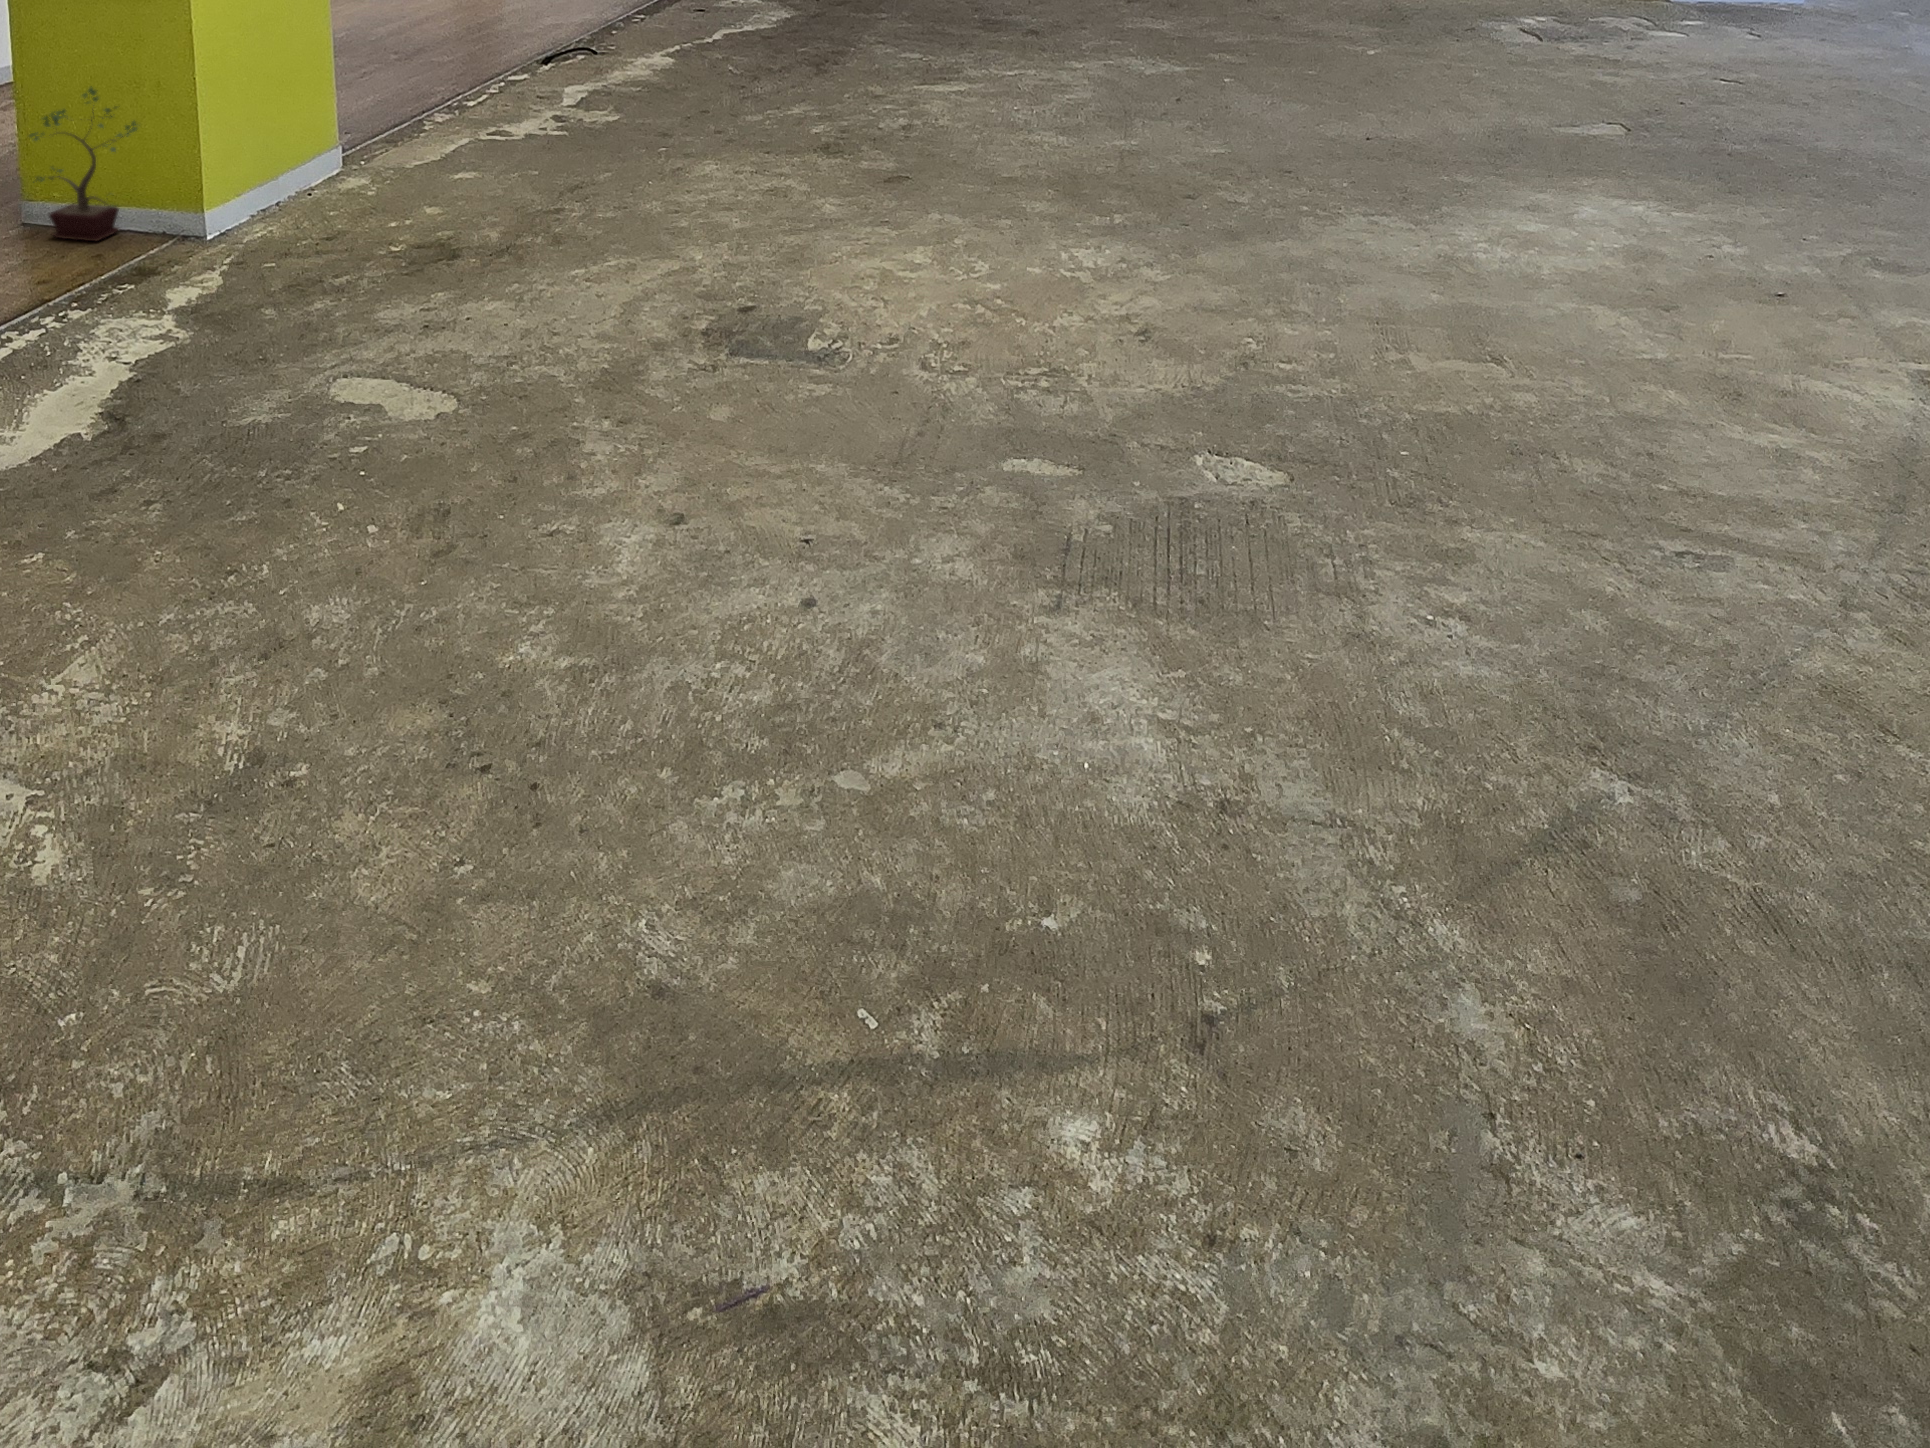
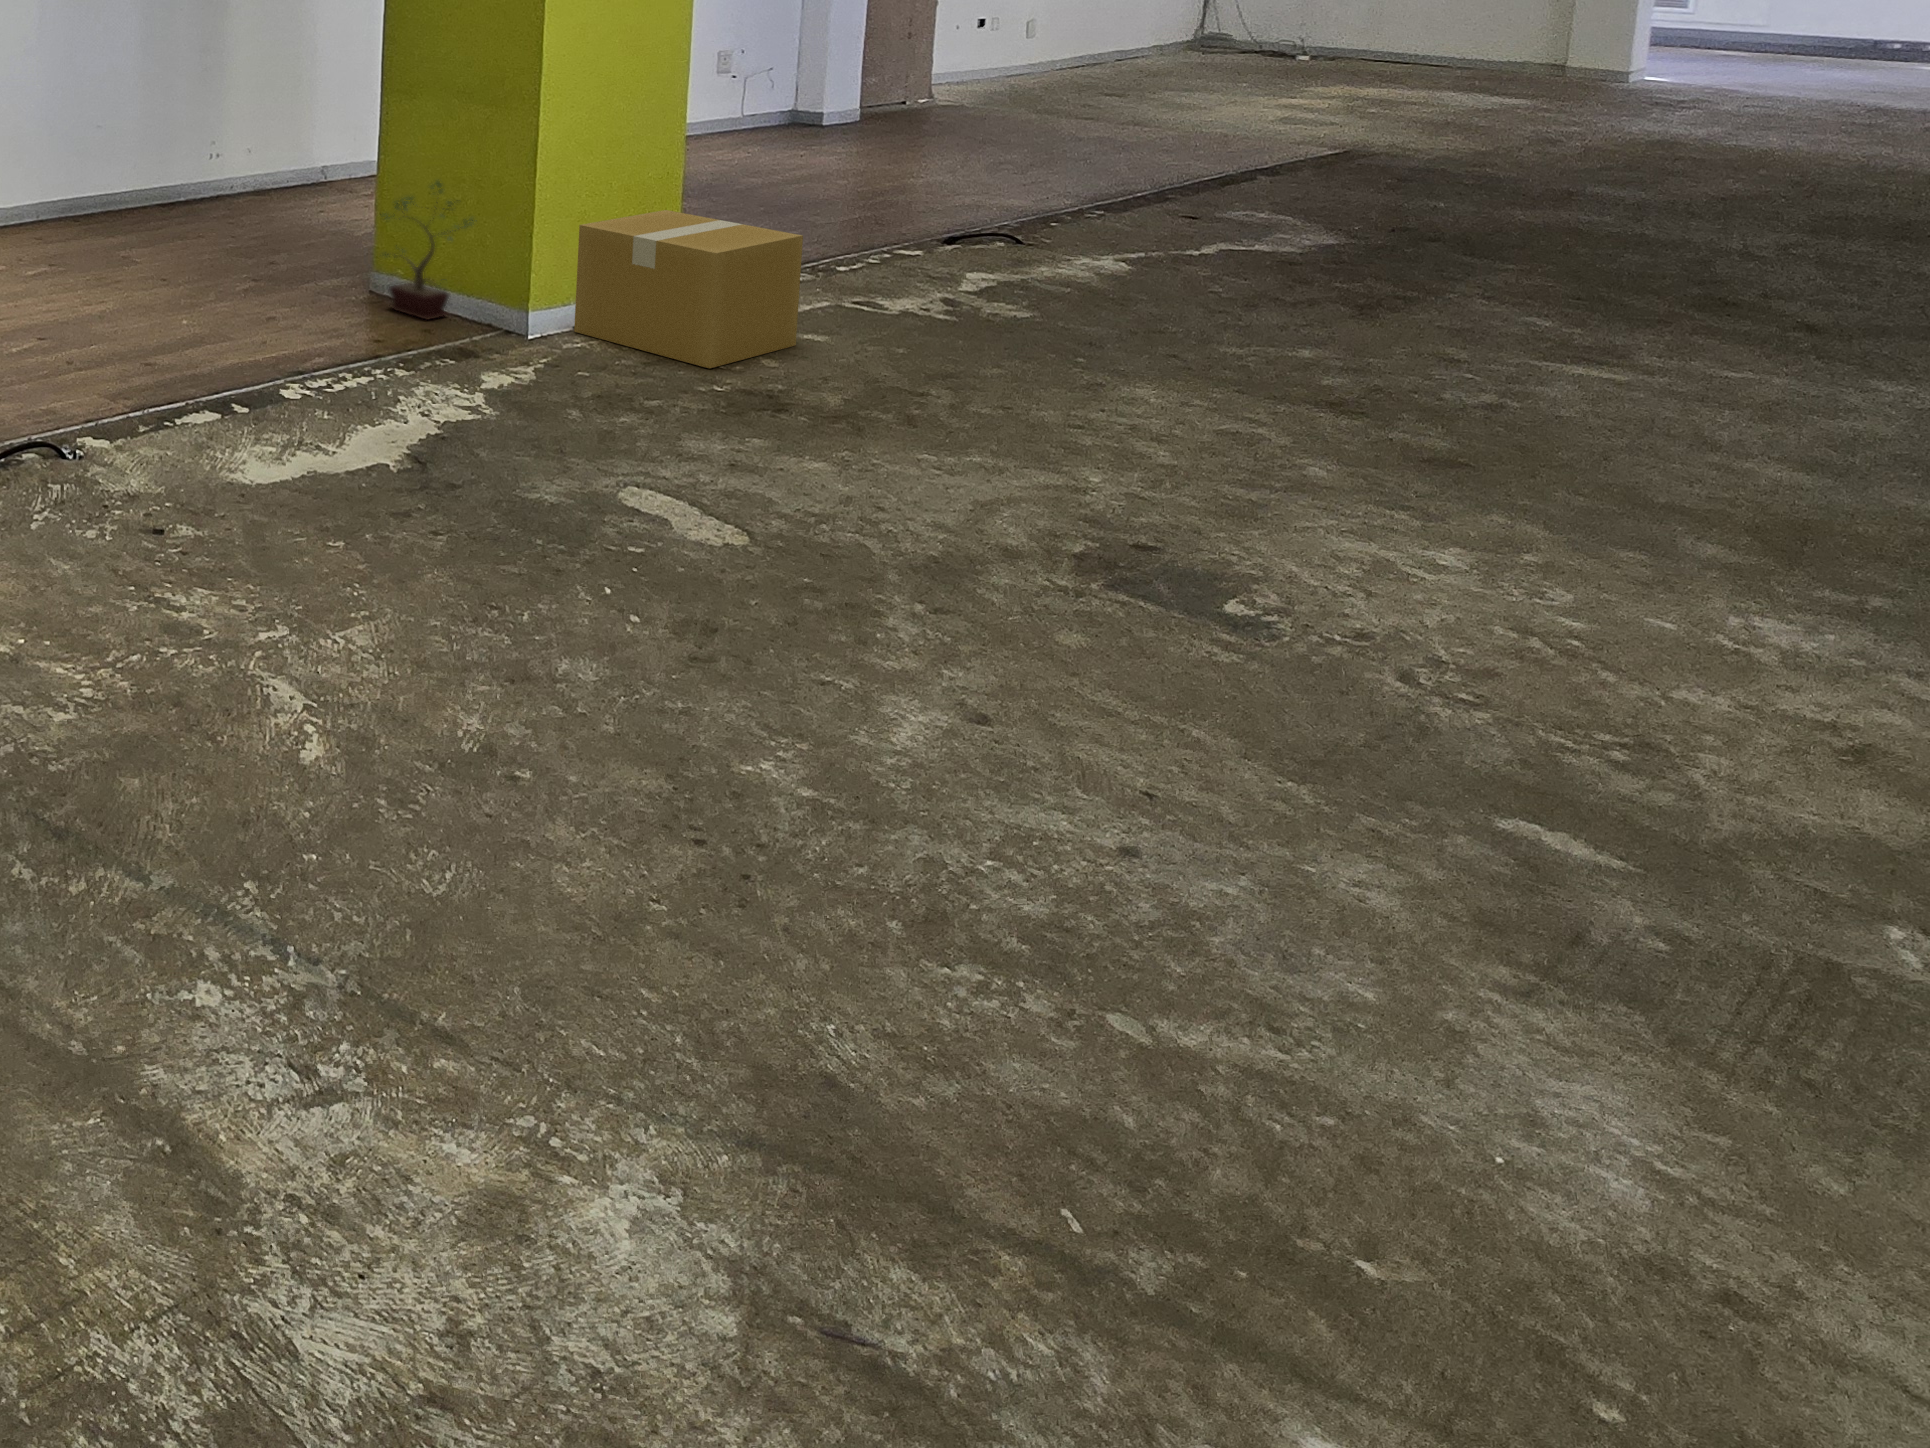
cardboard box: none [247,78,454,227] -> present [574,210,803,368]

